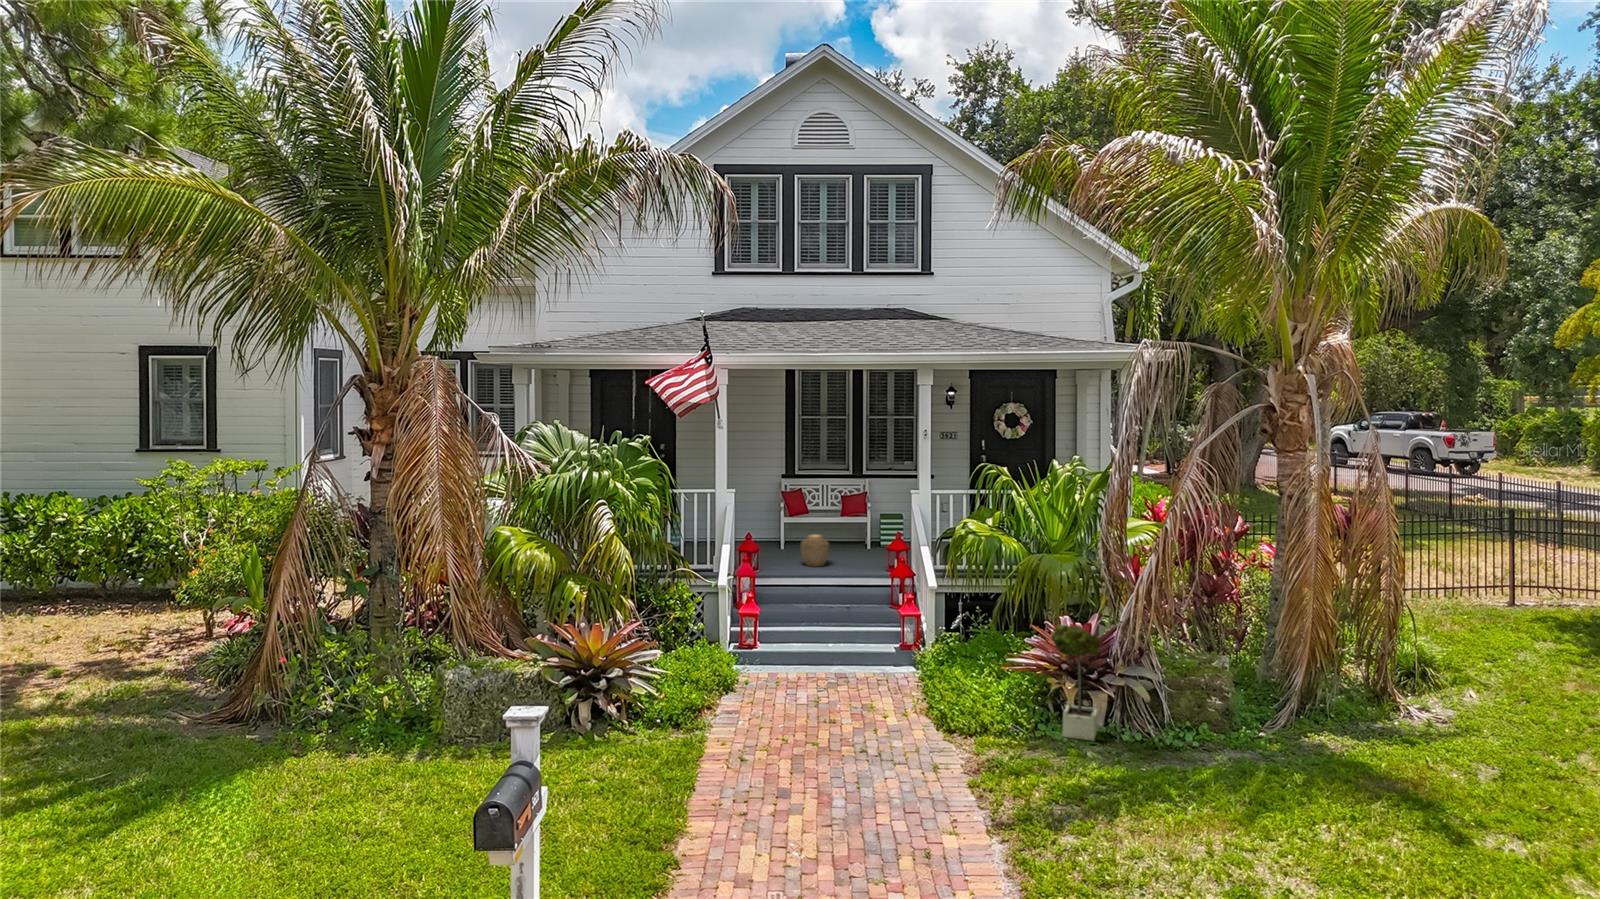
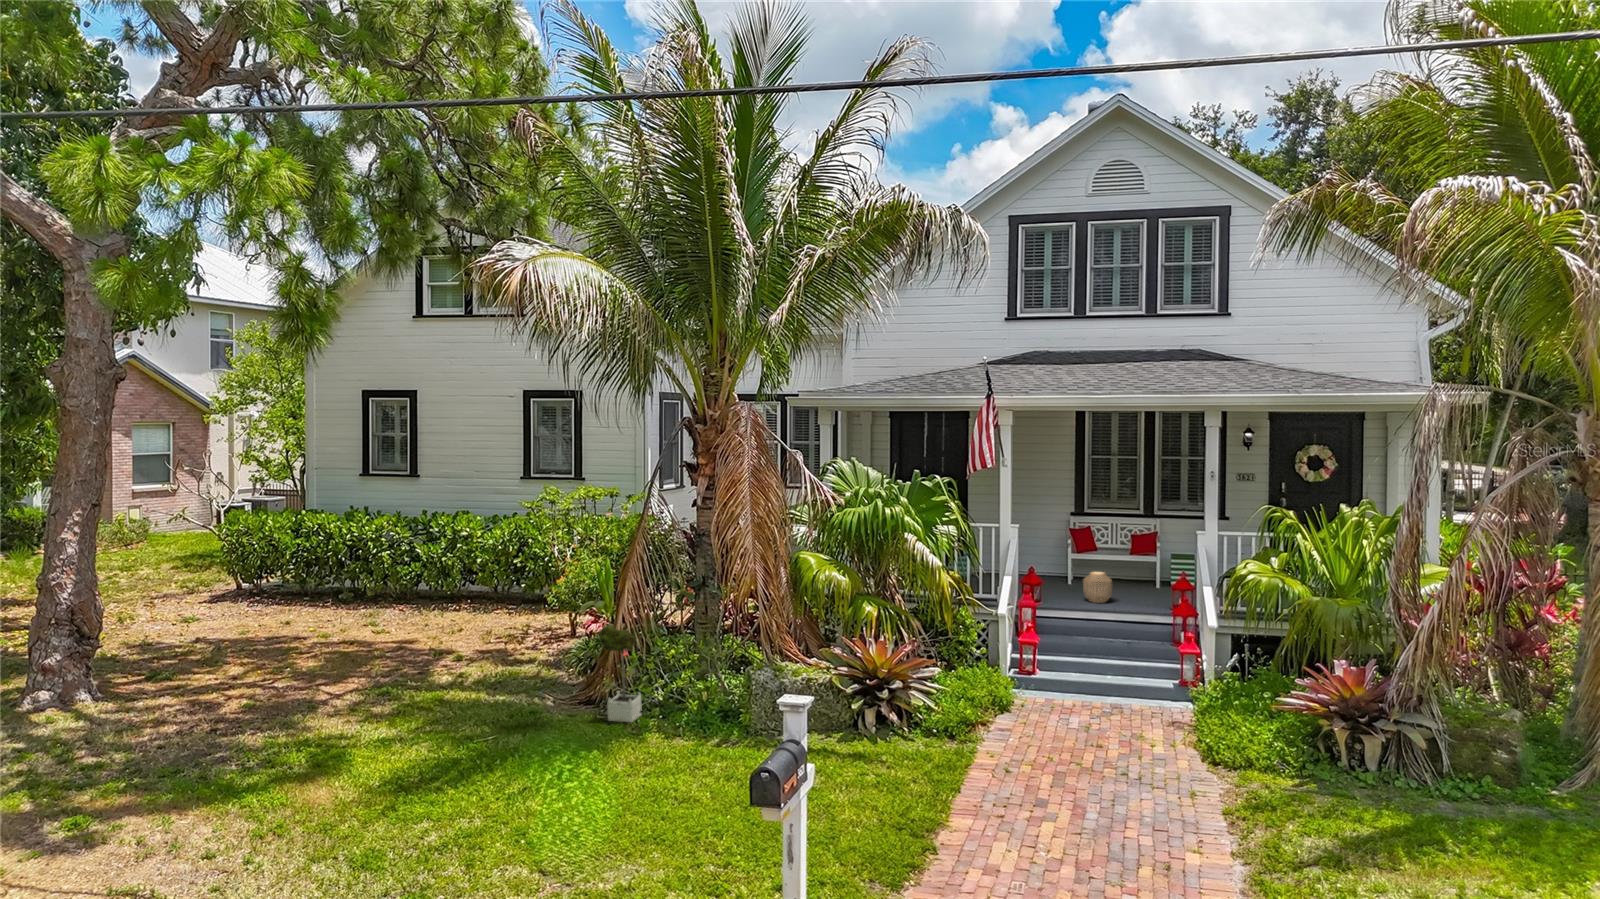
potted tree: present [1052,625,1101,740] -> present [599,626,641,722]

